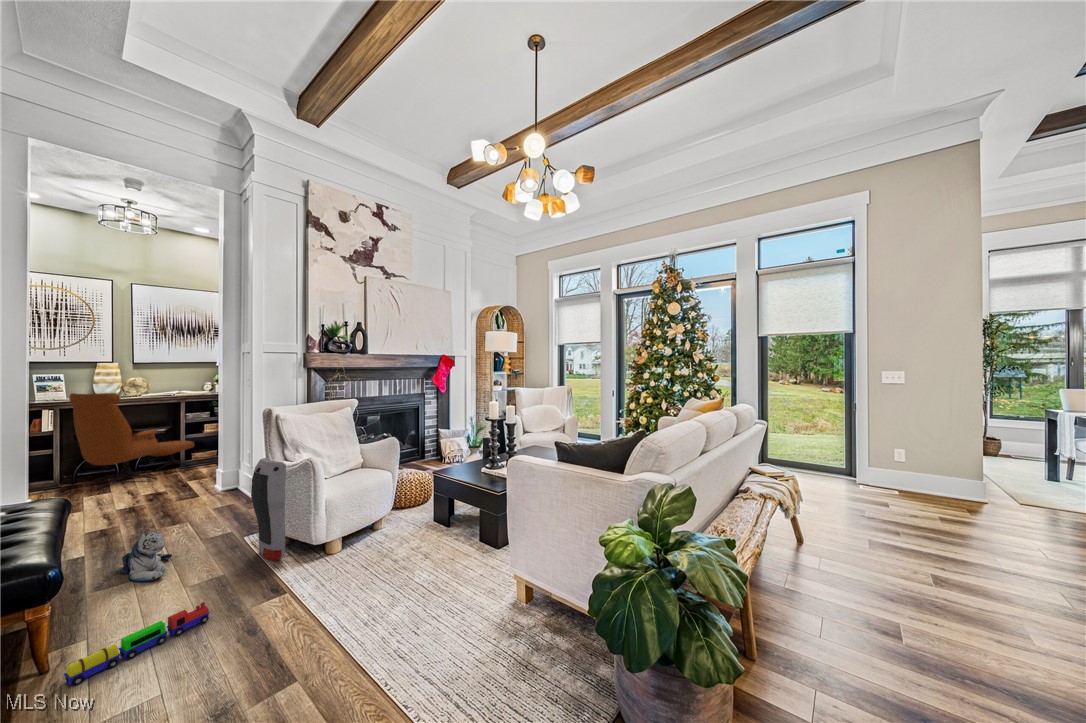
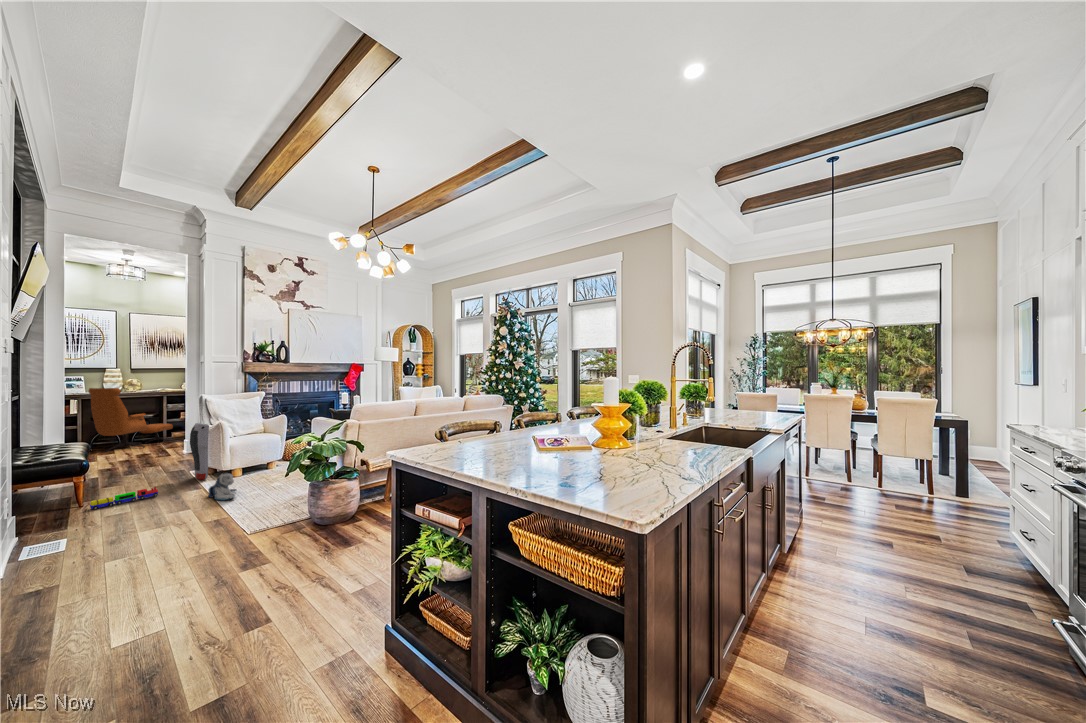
plush toy: present [120,532,172,582] -> present [209,473,236,501]

